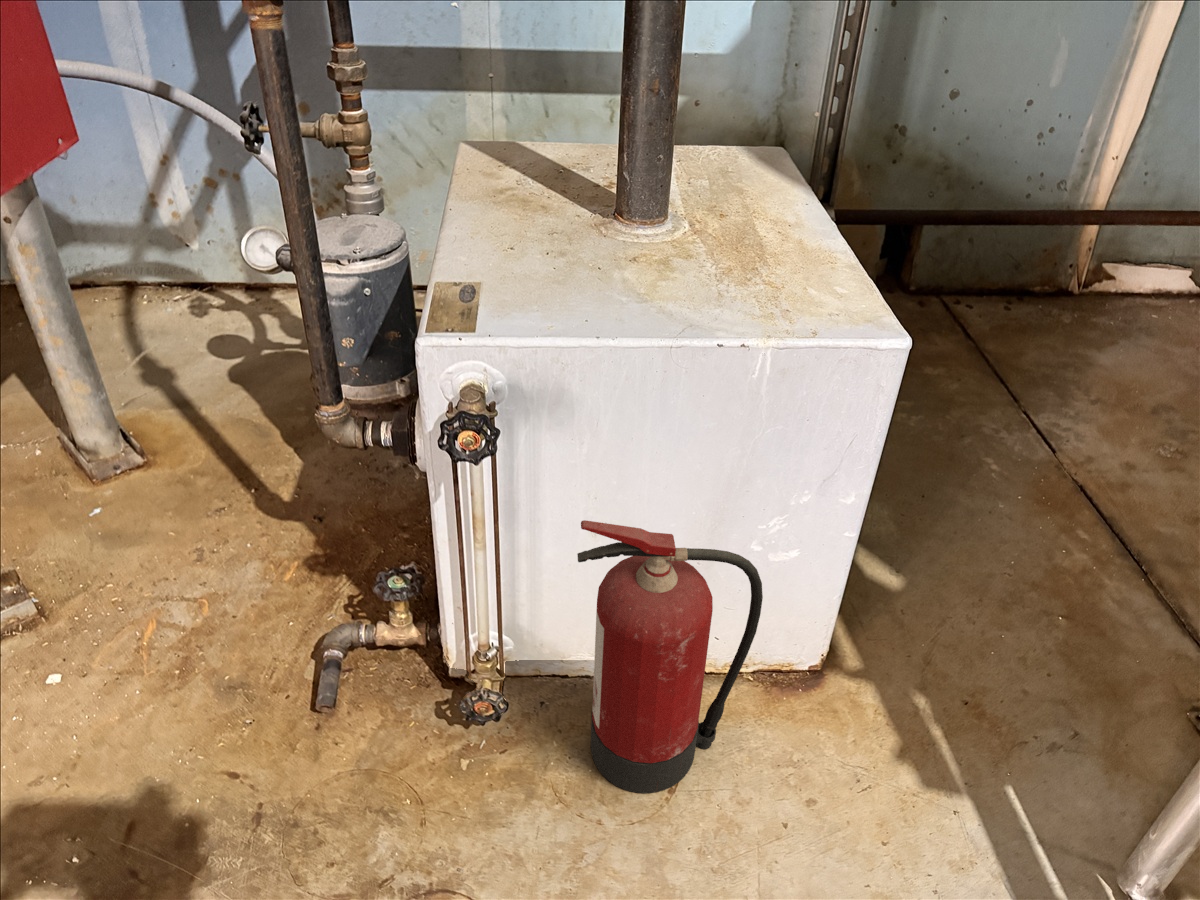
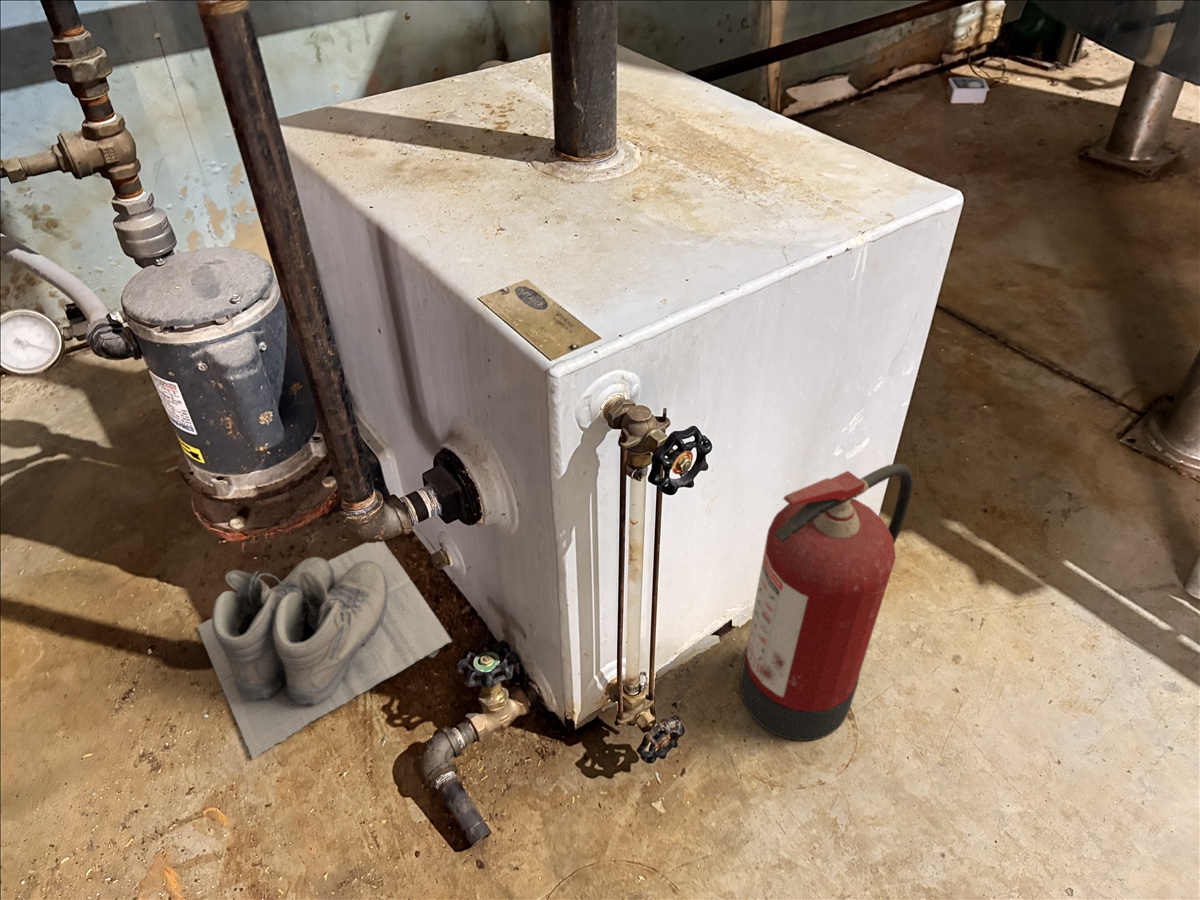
boots: none [250,449,441,585] -> present [197,542,452,758]

